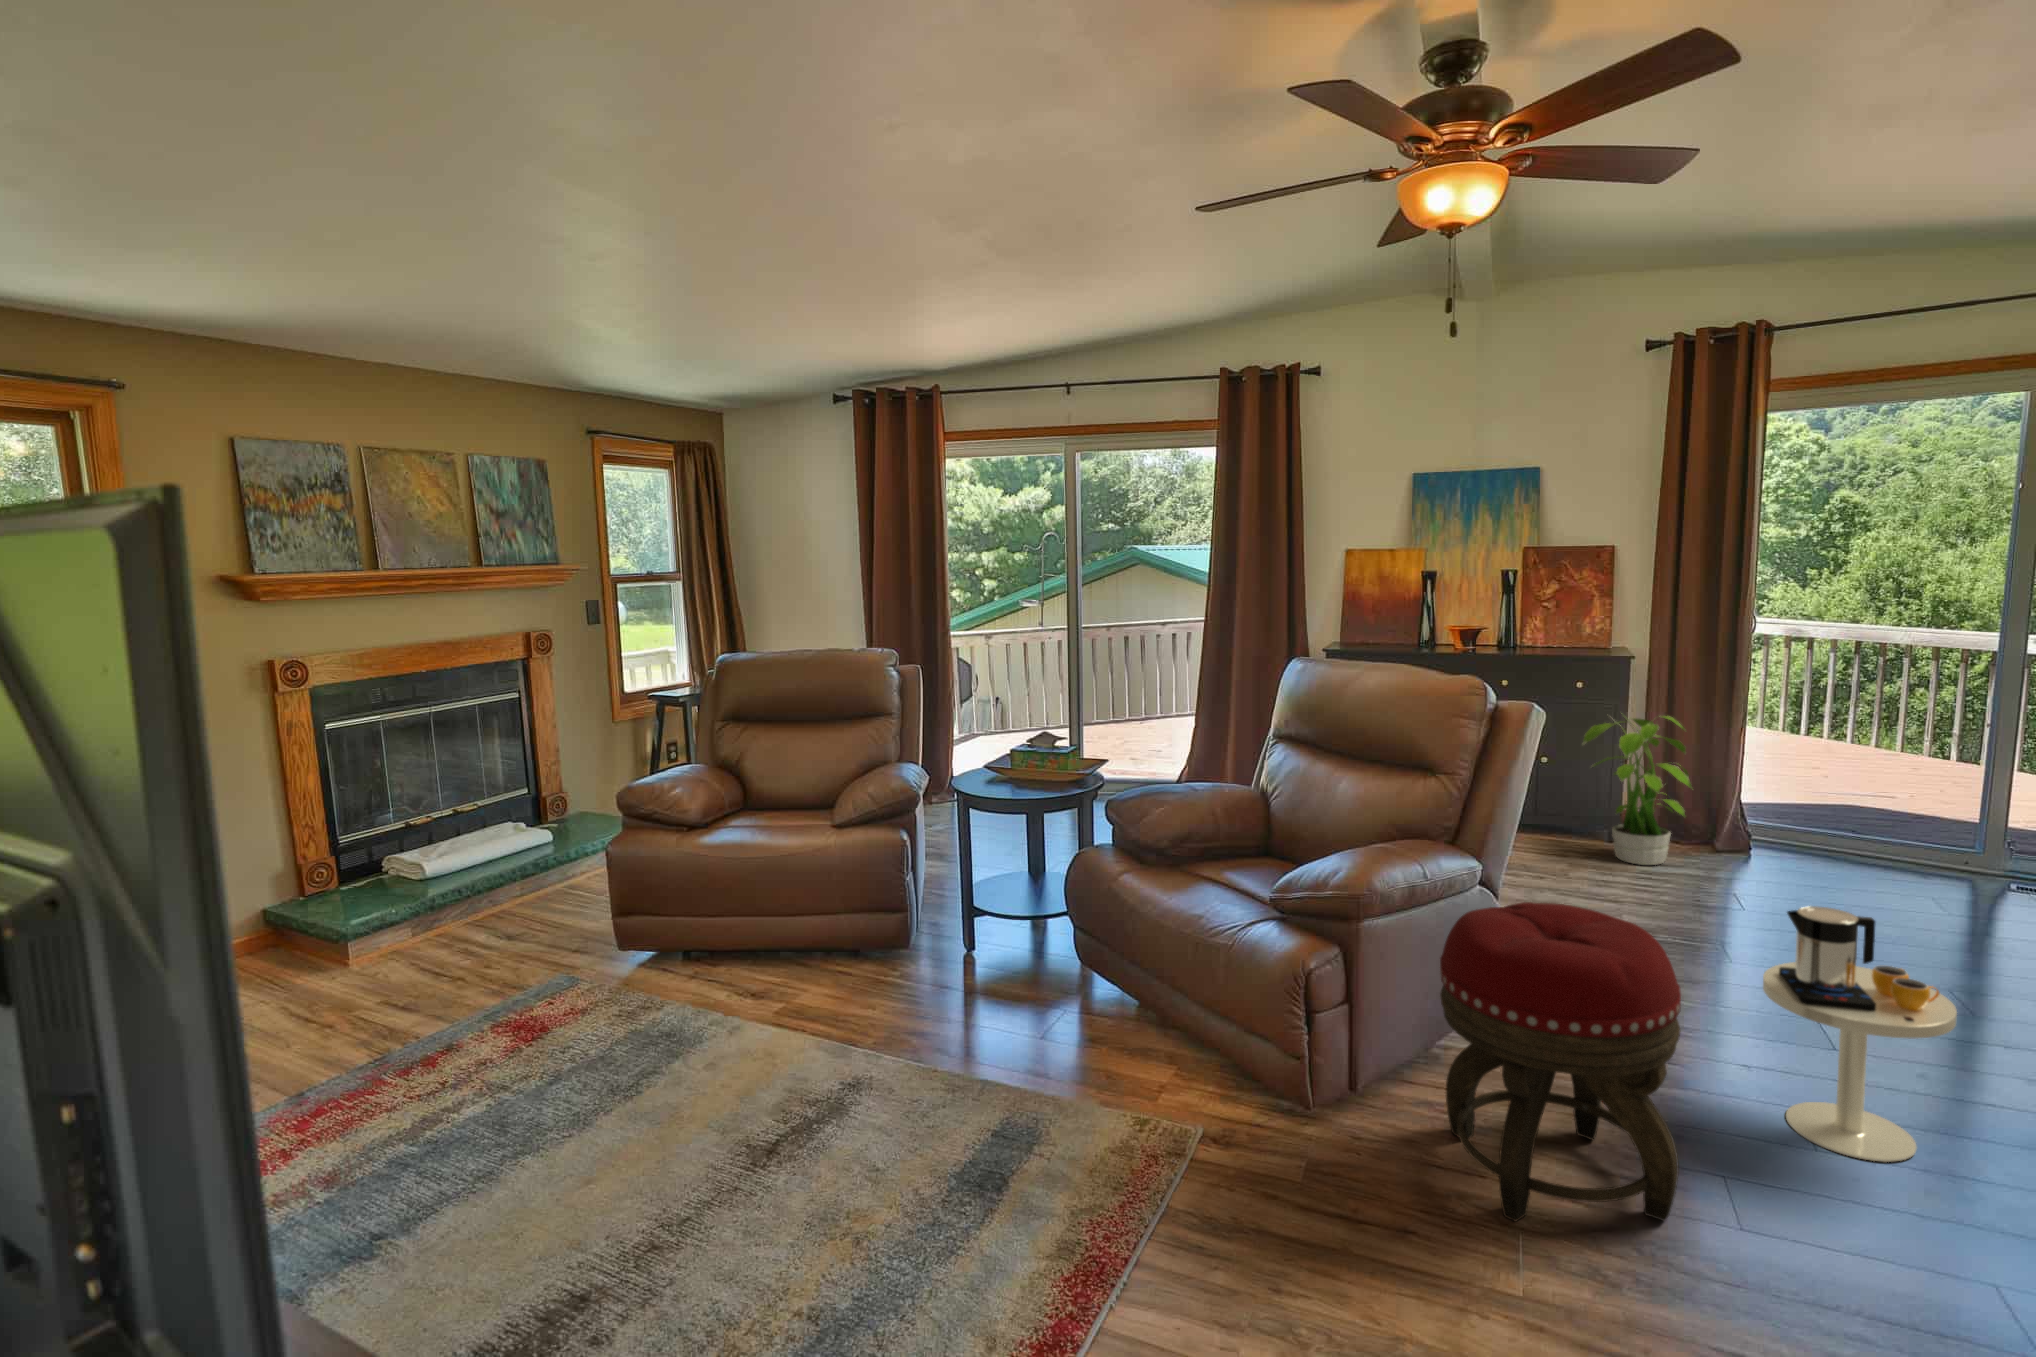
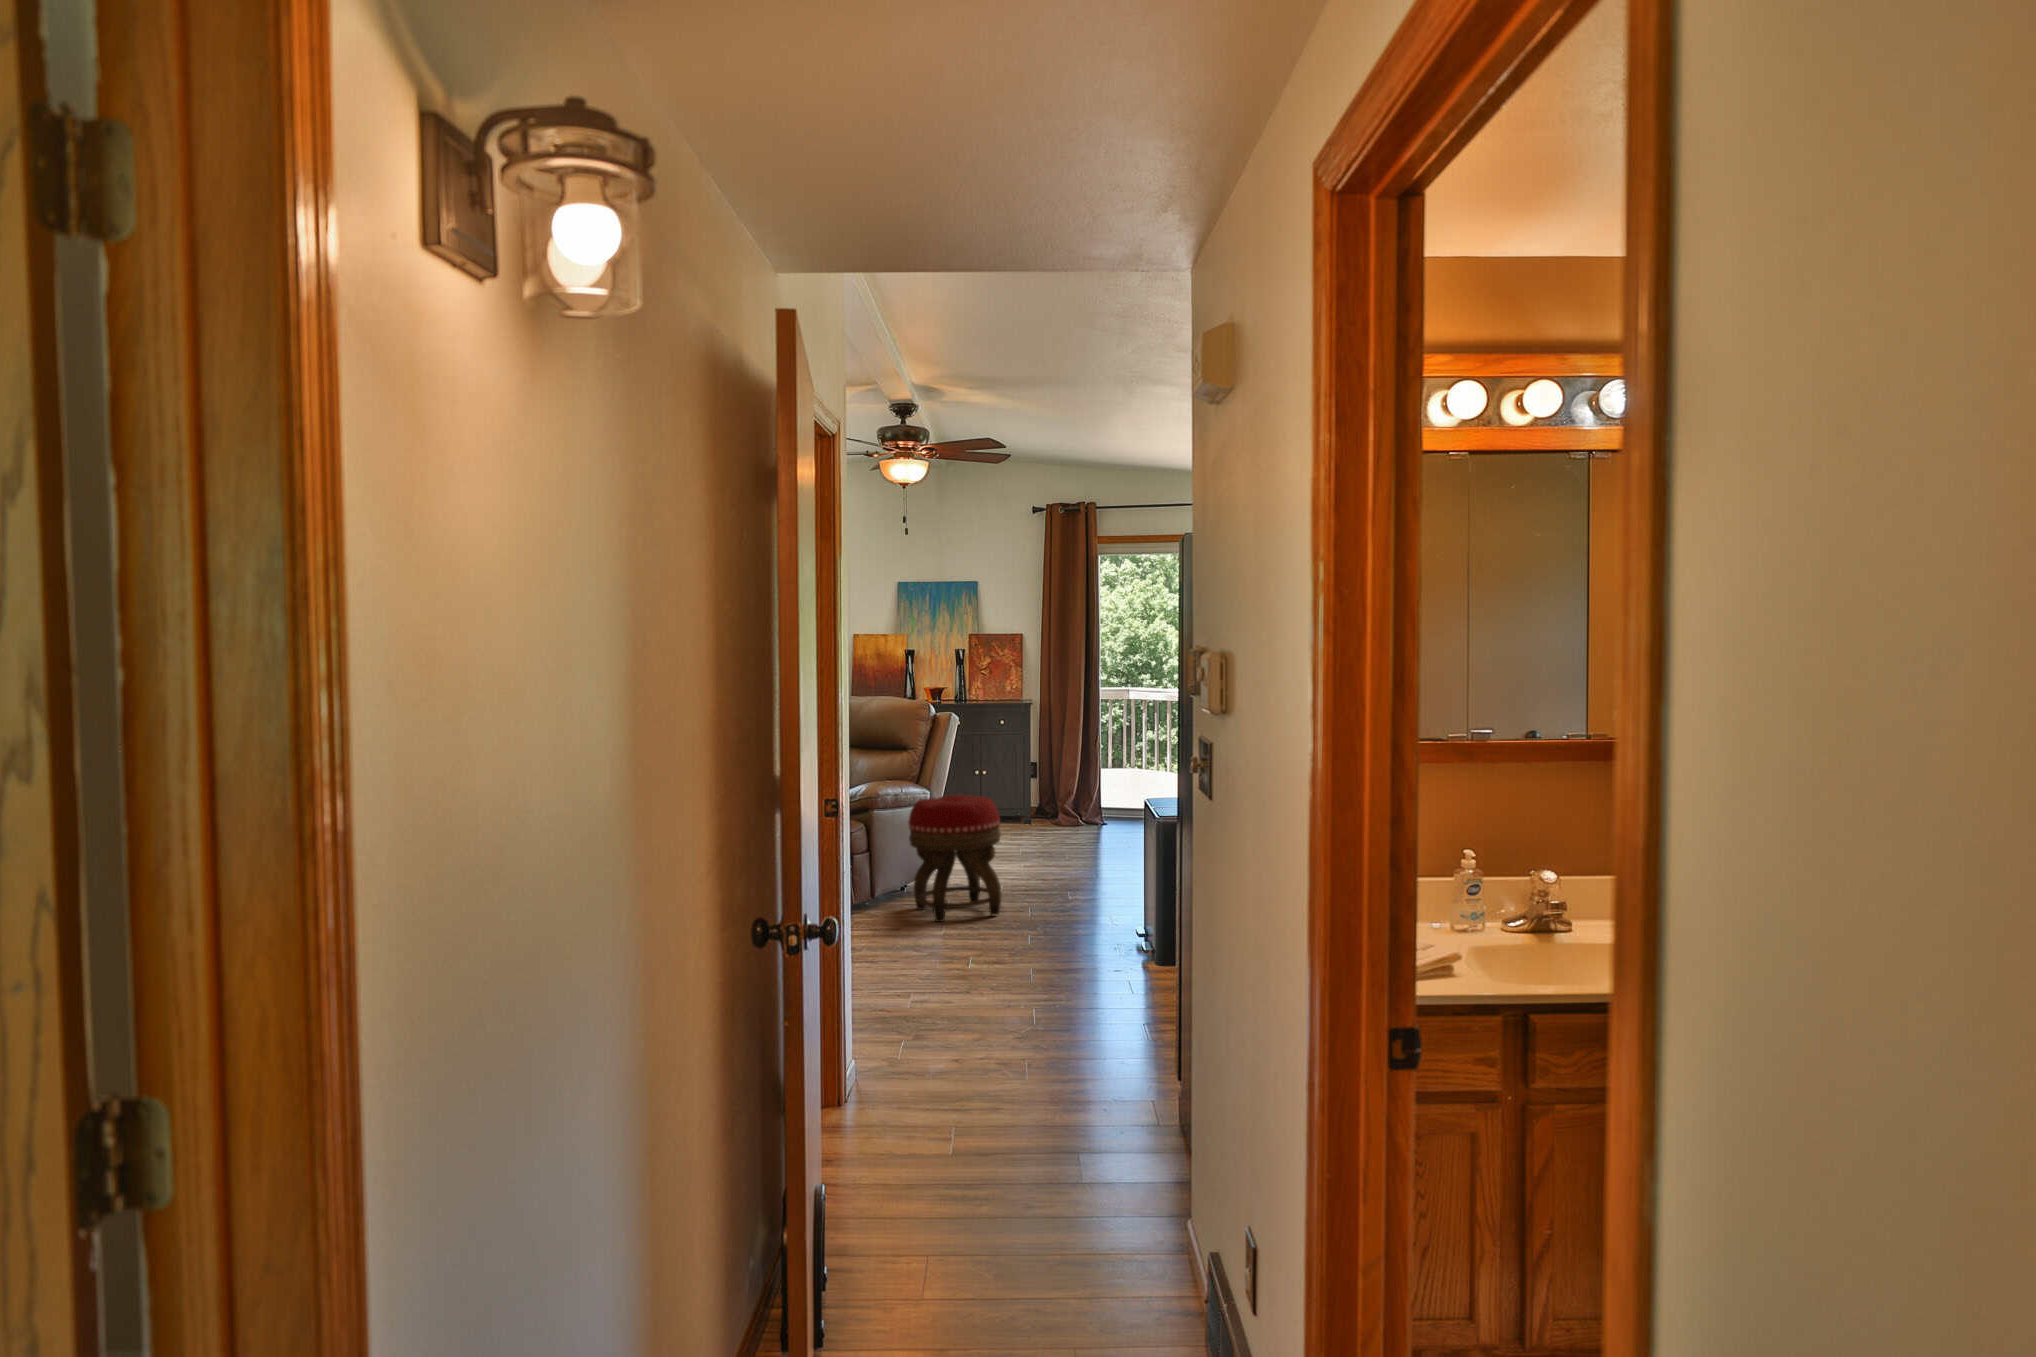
potted plant: present [1583,716,1692,865] -> none [1001,737,1060,830]
side table: present [1763,906,1957,1162] -> none [1046,794,1110,898]

